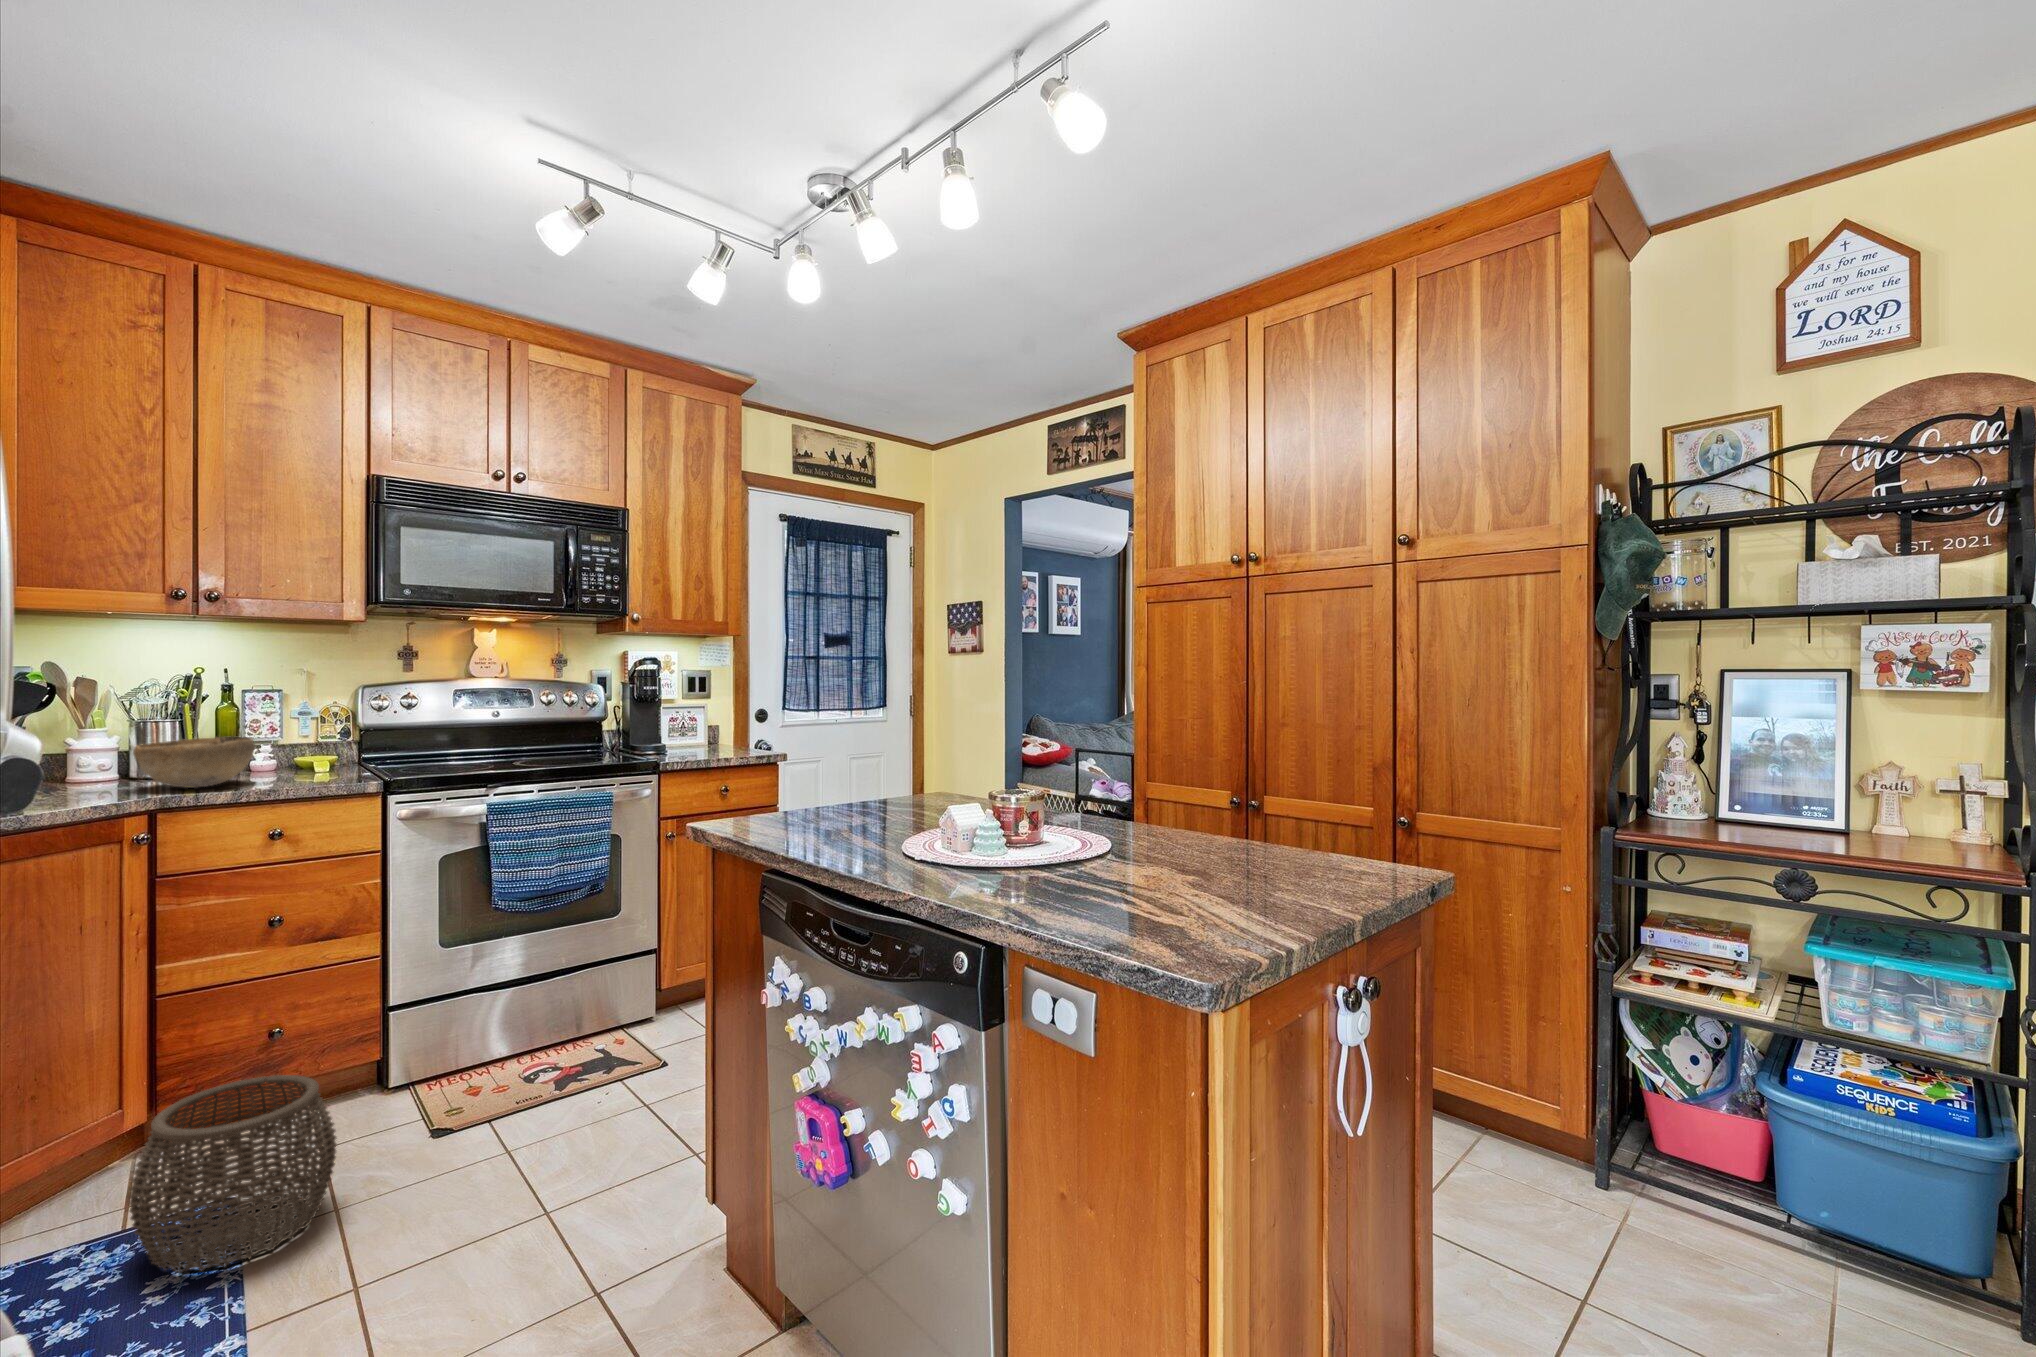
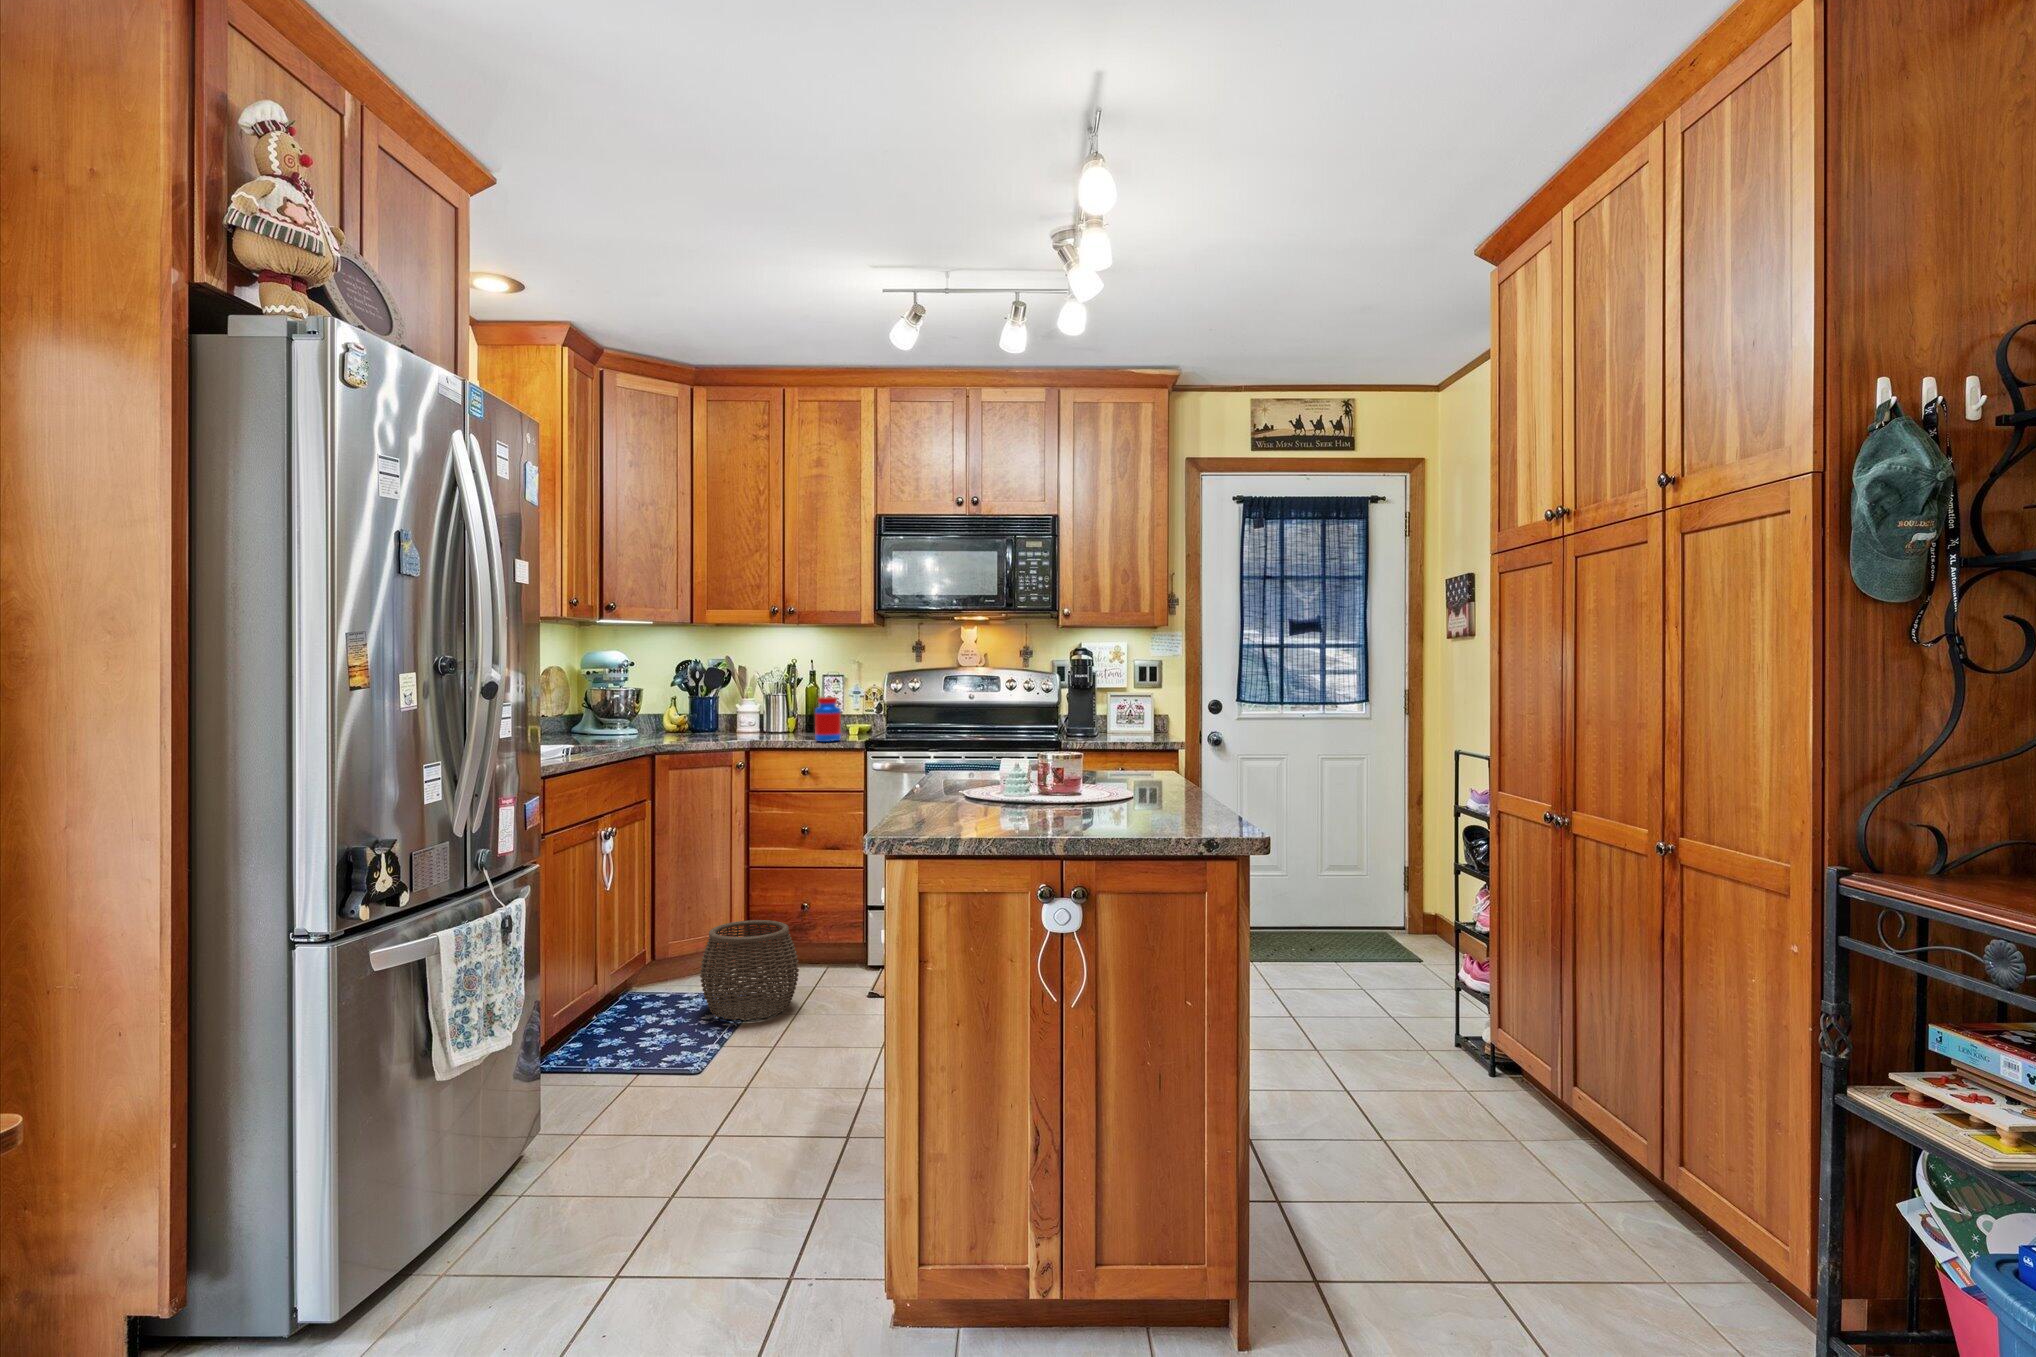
jar: none [293,721,340,786] -> present [815,697,841,742]
decorative bowl: present [133,736,255,788] -> none [744,707,803,739]

